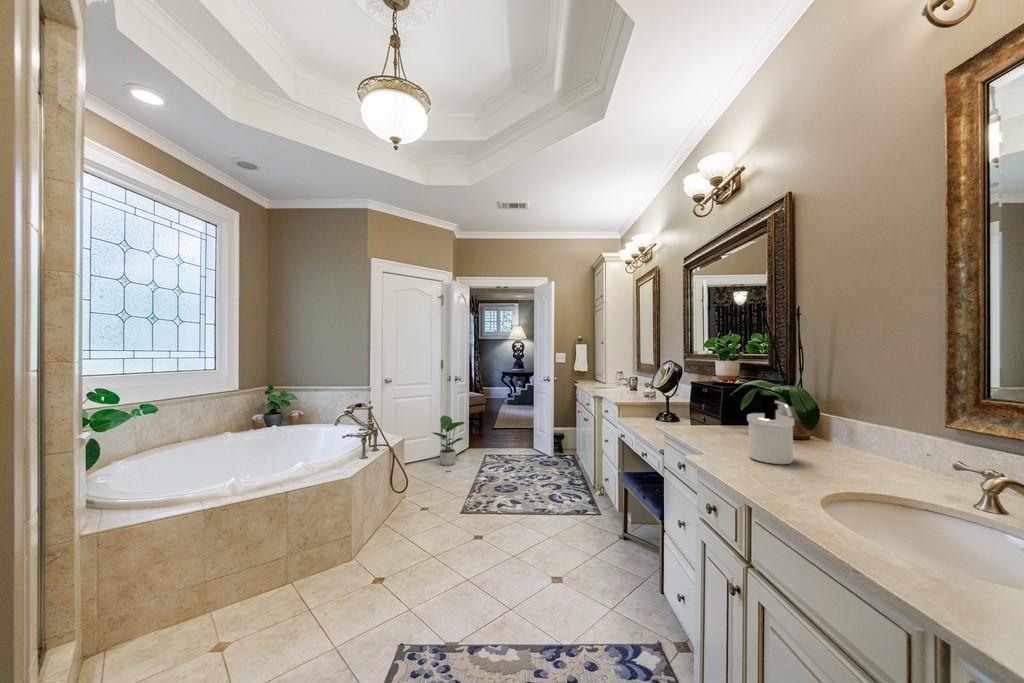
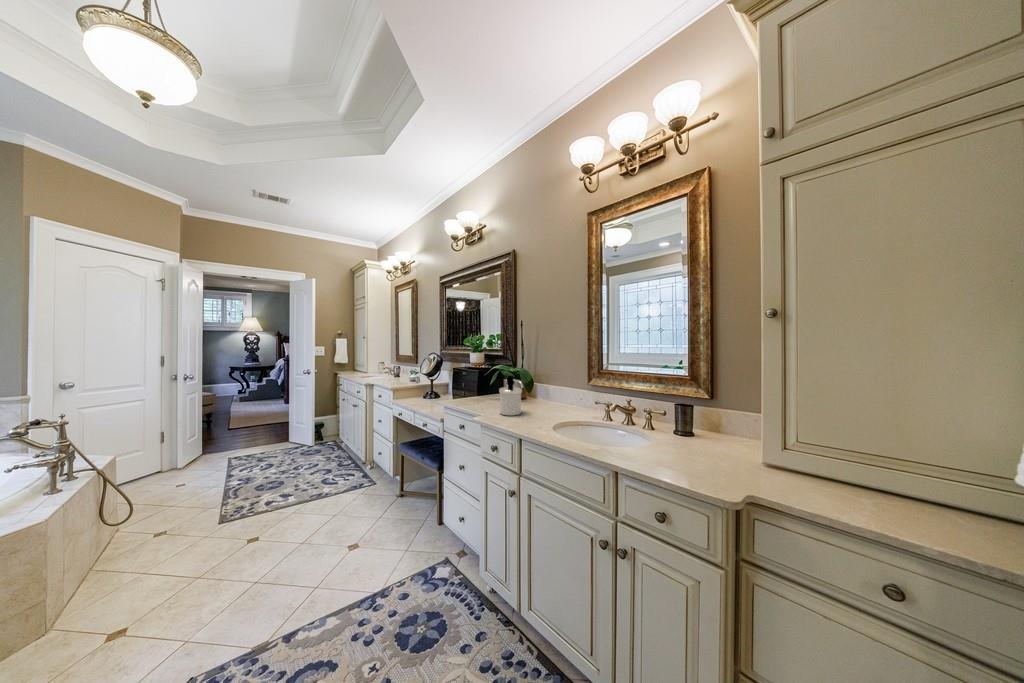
potted plant: present [433,415,464,466] -> none [141,426,200,487]

